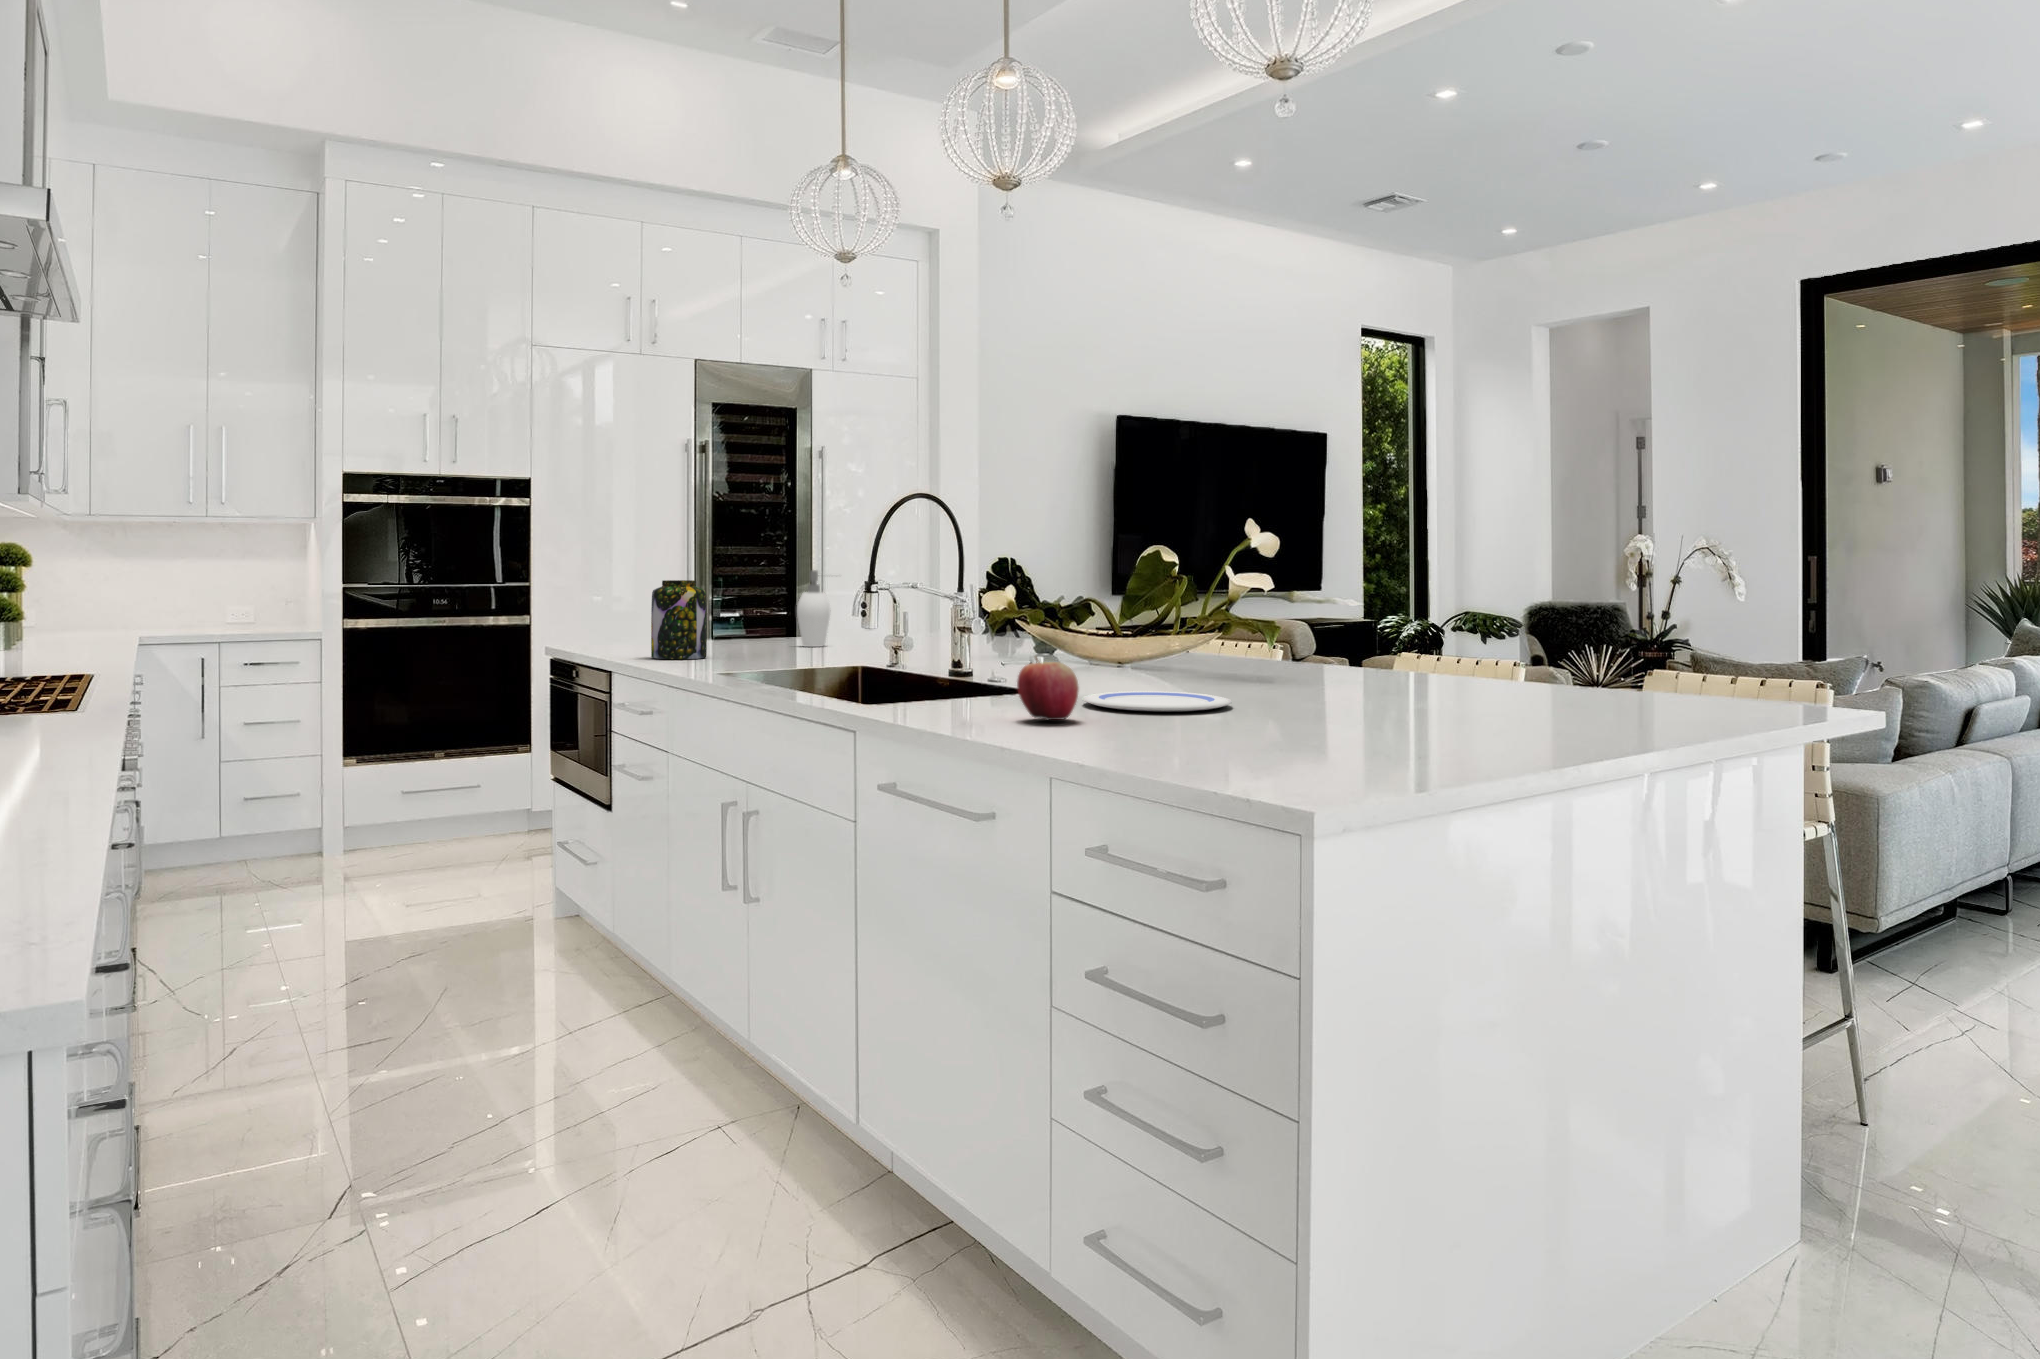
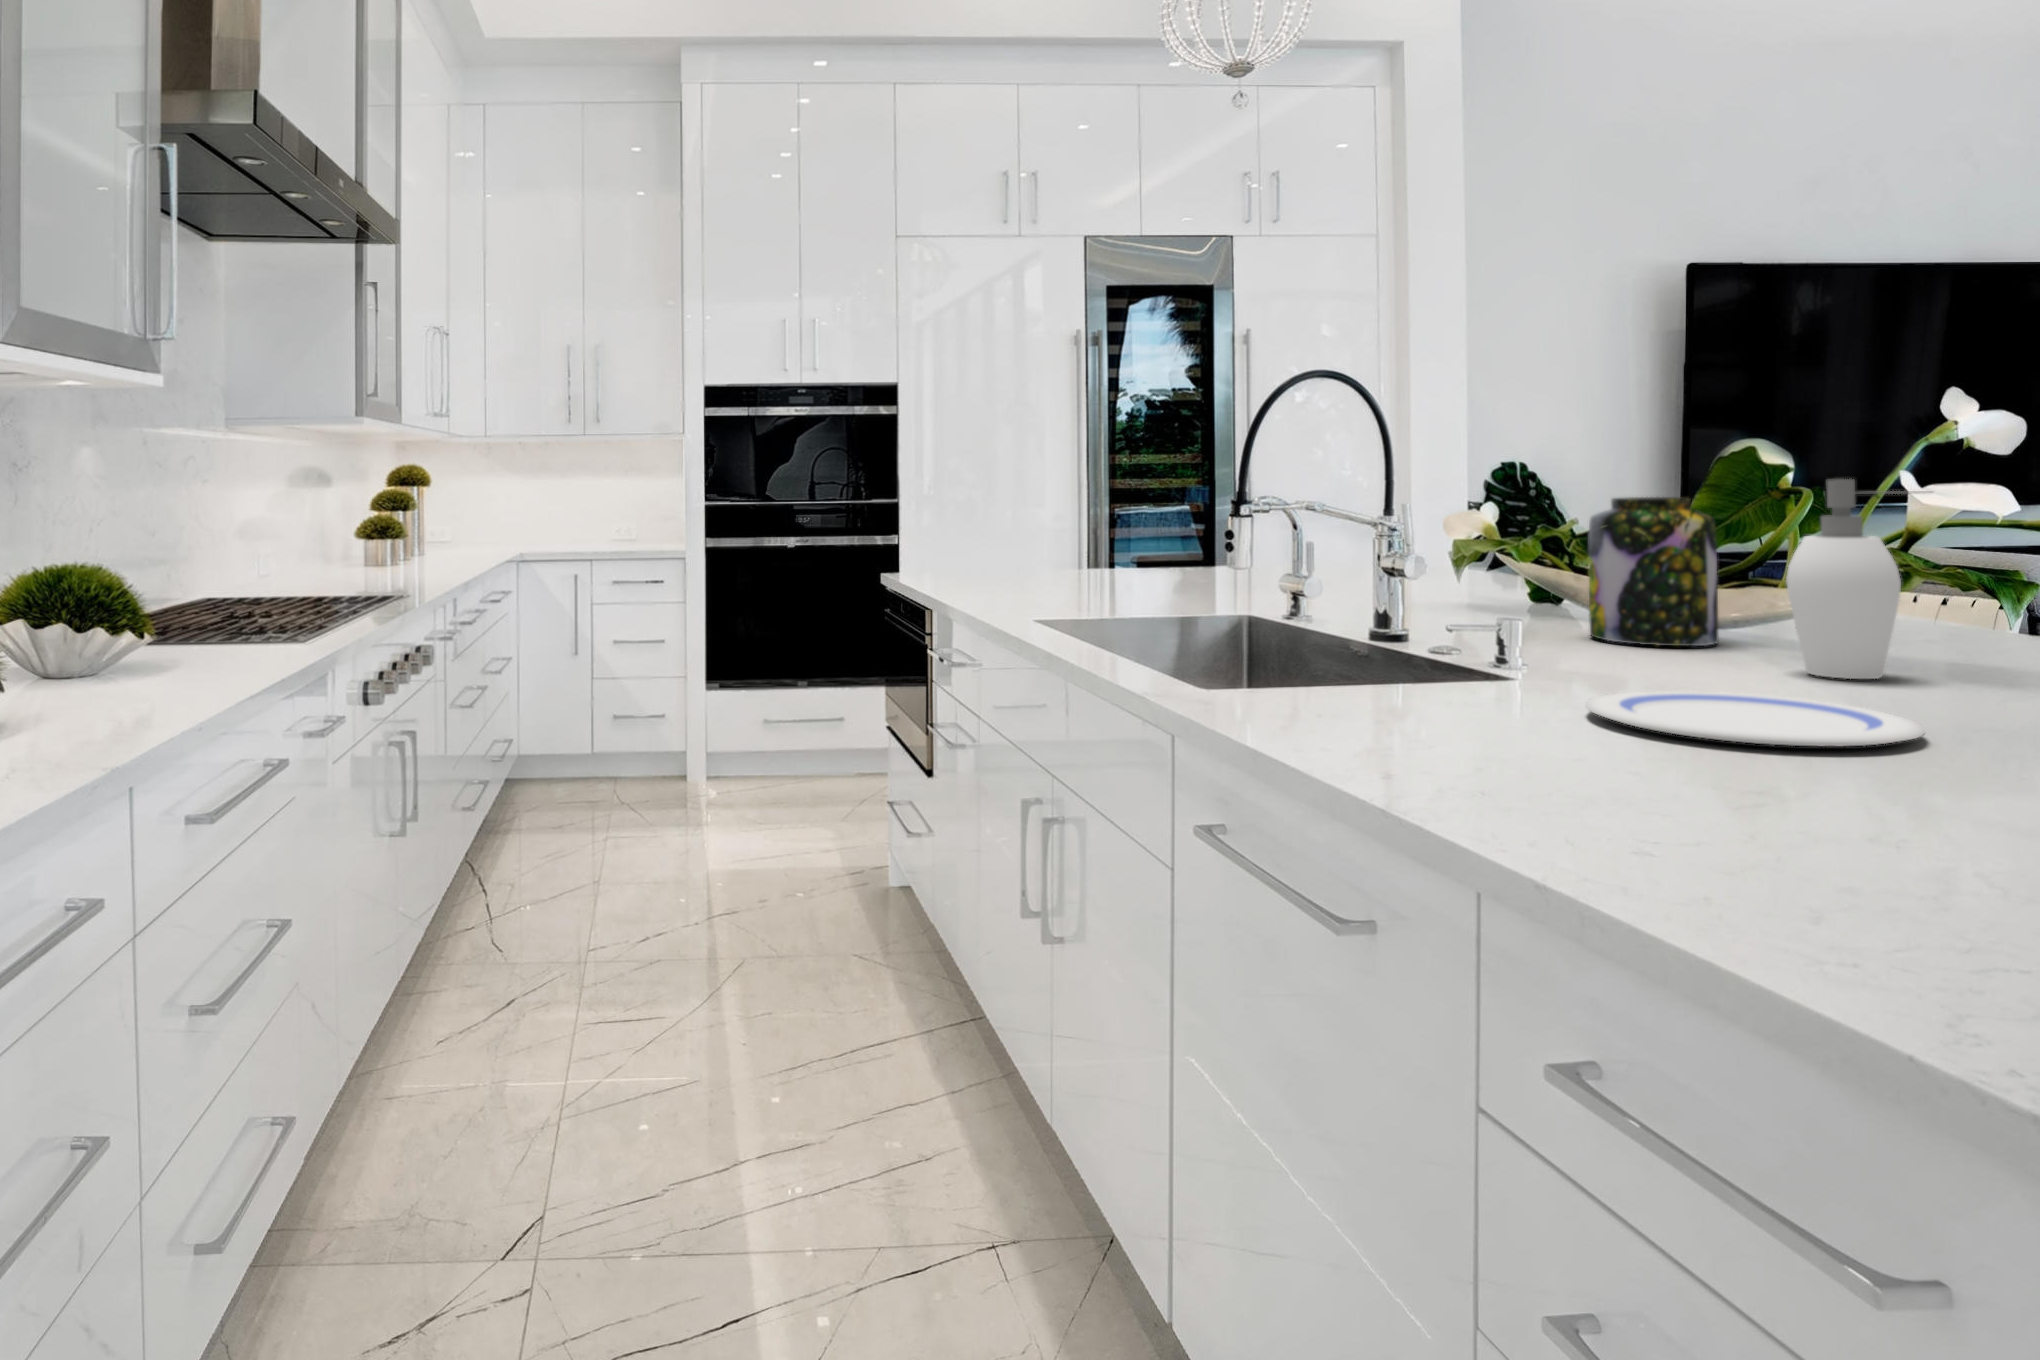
soap dispenser: present [797,570,831,647] -> present [1786,479,1910,679]
jar: present [651,580,707,659] -> present [1588,497,1718,646]
apple: present [1017,657,1079,720] -> none [1440,638,1565,753]

